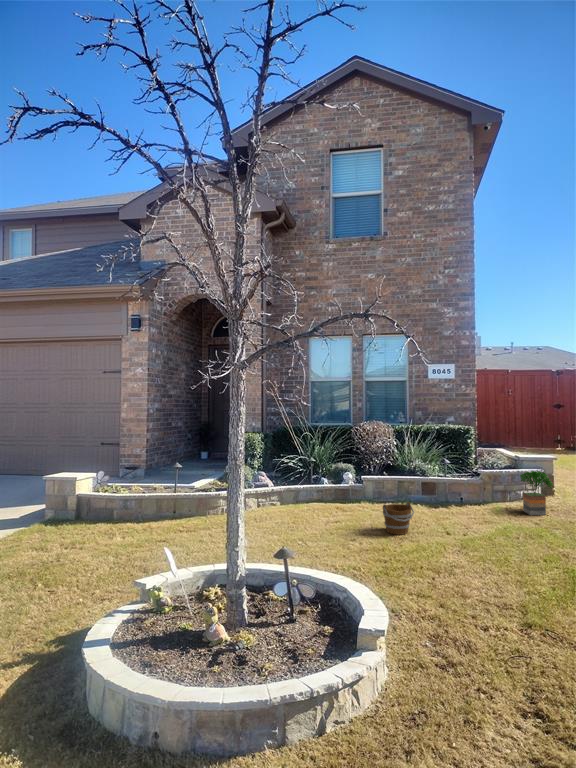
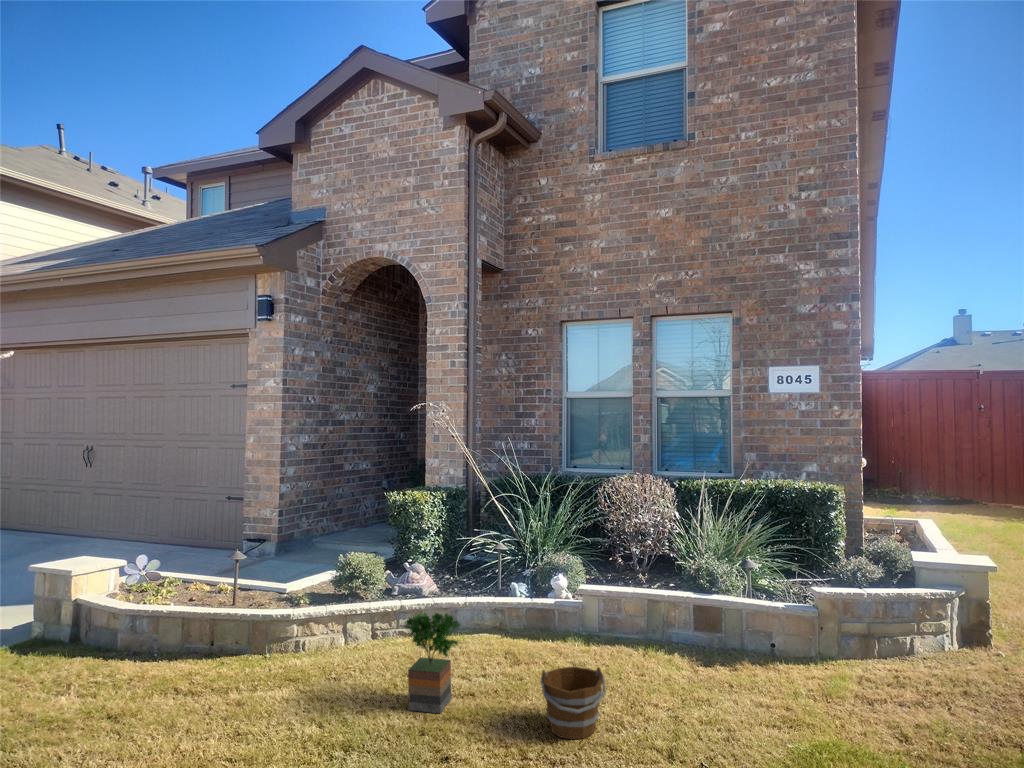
potted tree: present [520,471,553,515] -> present [405,613,461,713]

